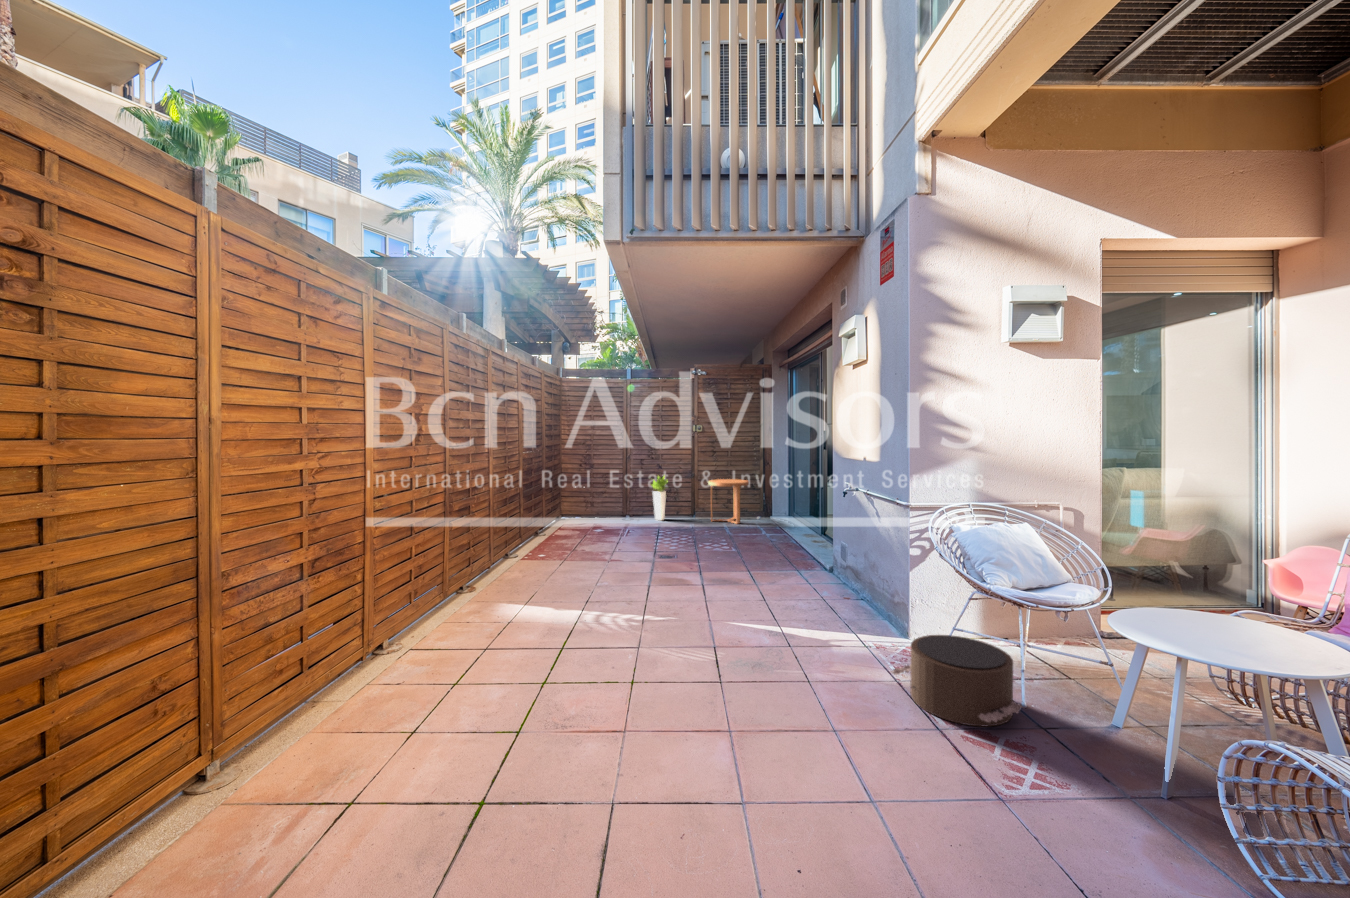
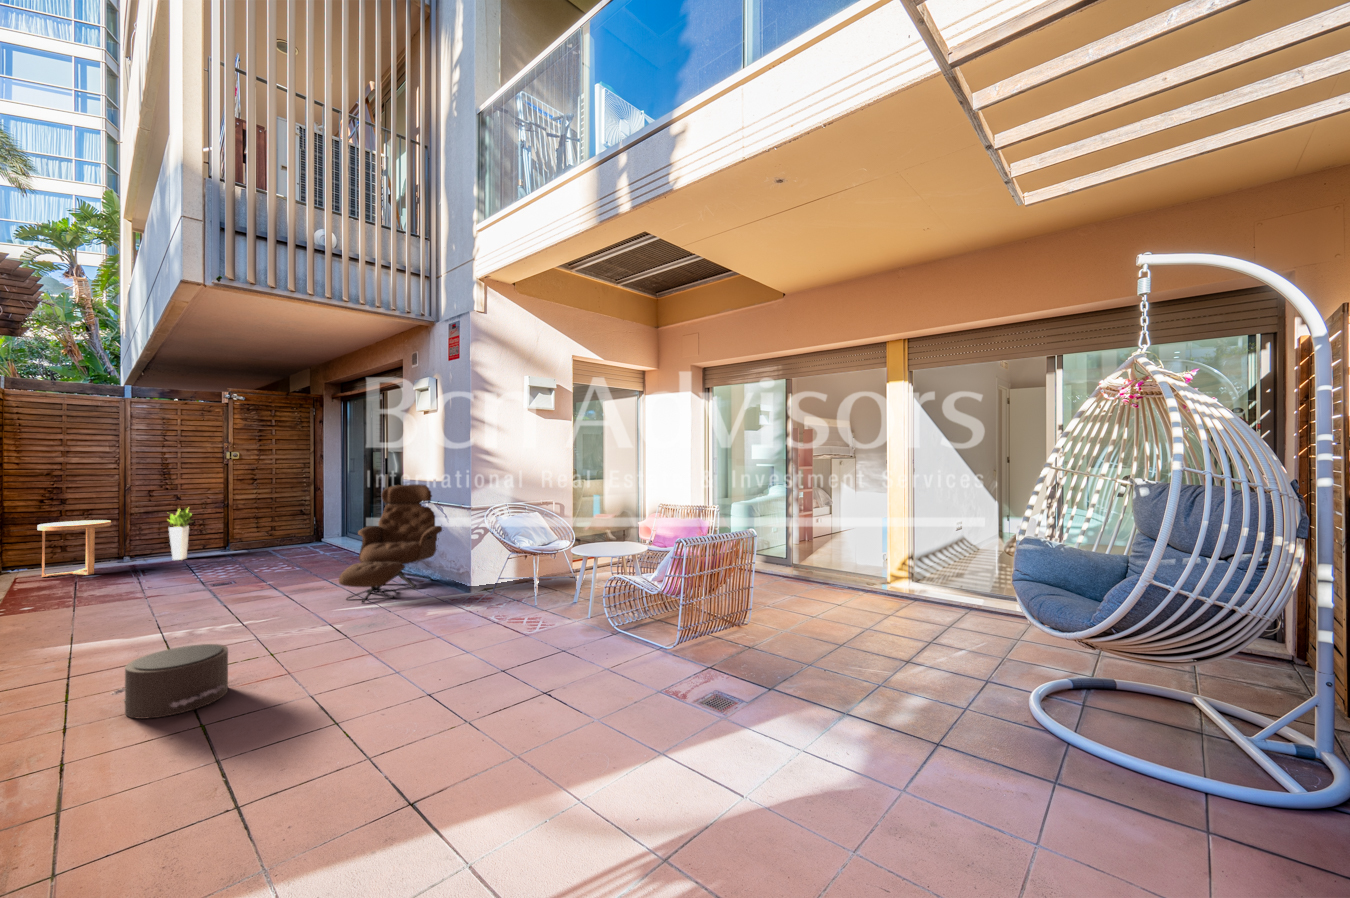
lounge chair: none [740,463,876,617] -> present [339,484,442,603]
side table: present [708,479,749,524] -> present [37,520,111,577]
pouf: present [891,635,1023,726] -> present [111,644,228,719]

